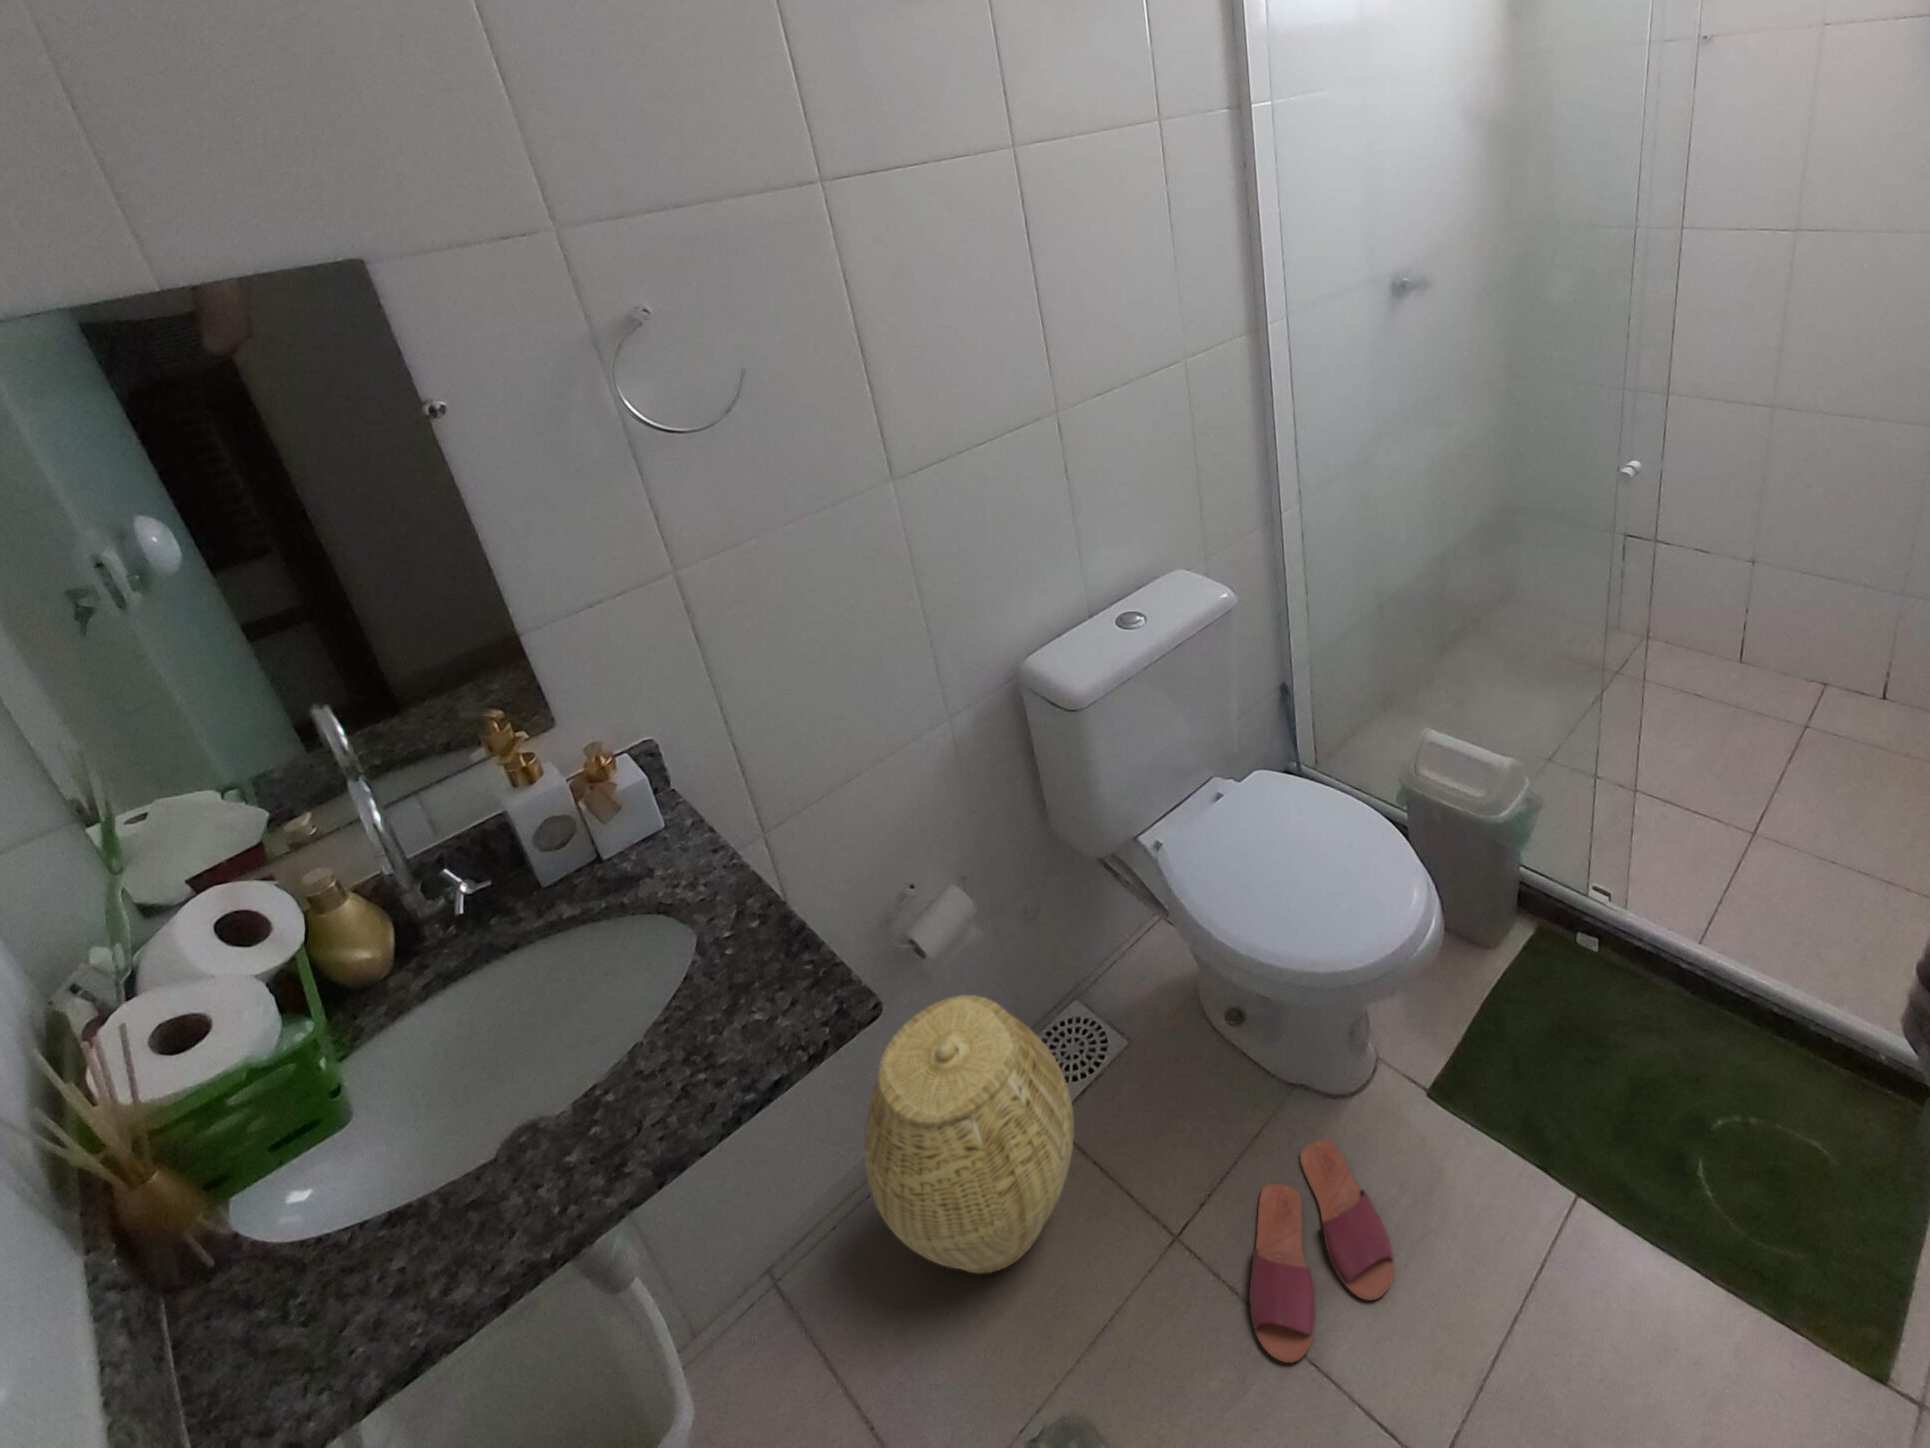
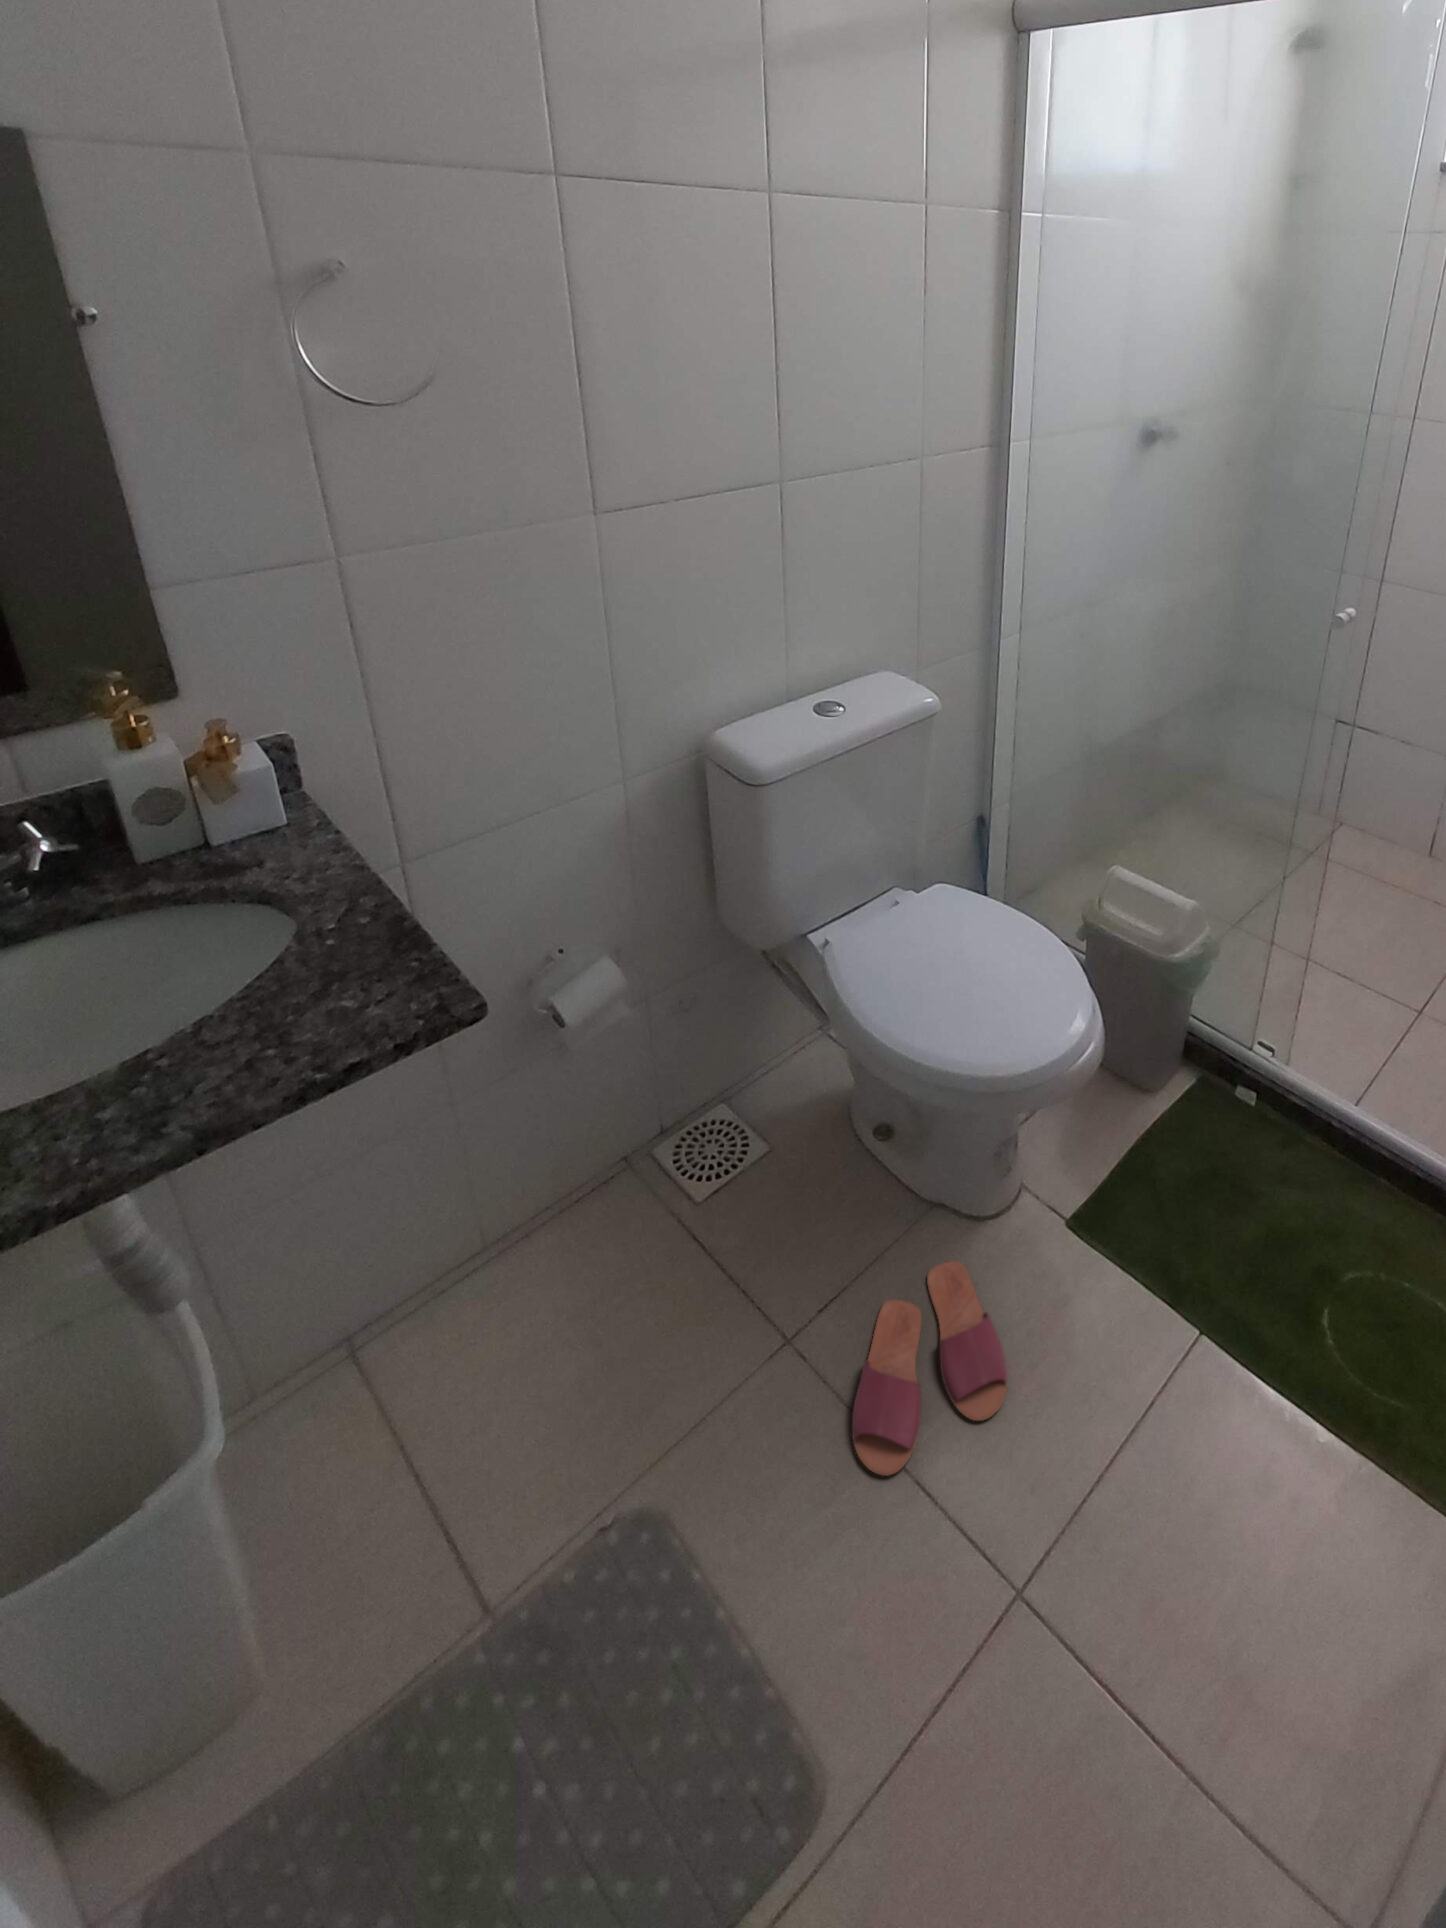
woven basket: present [864,995,1074,1273] -> none [463,1067,695,1363]

